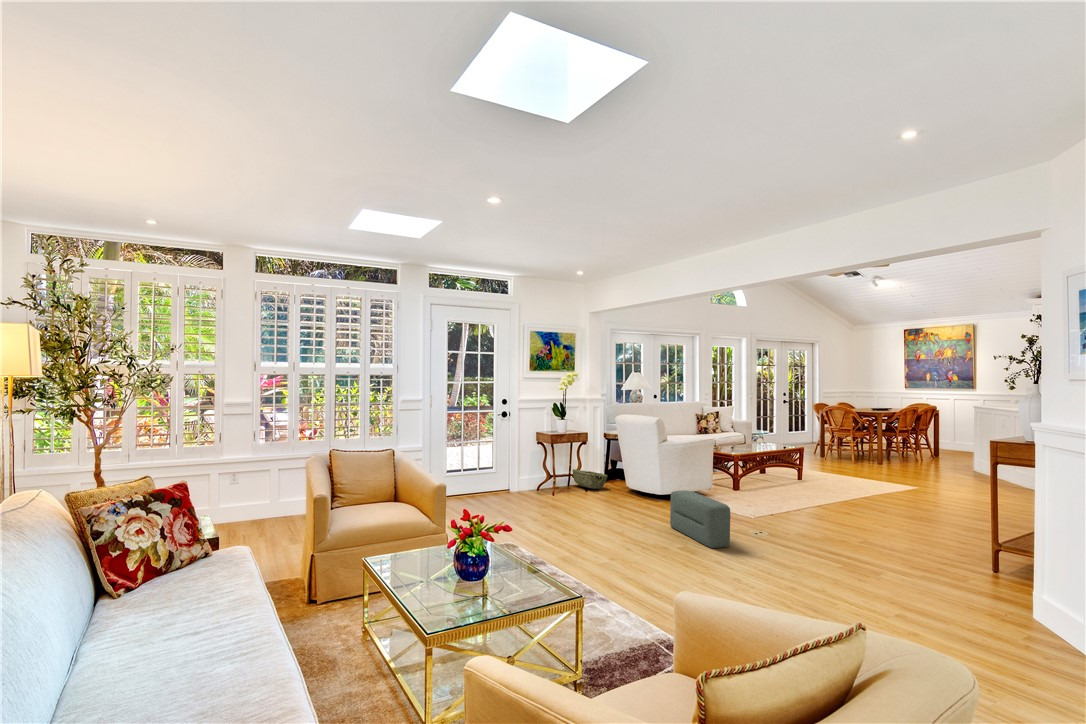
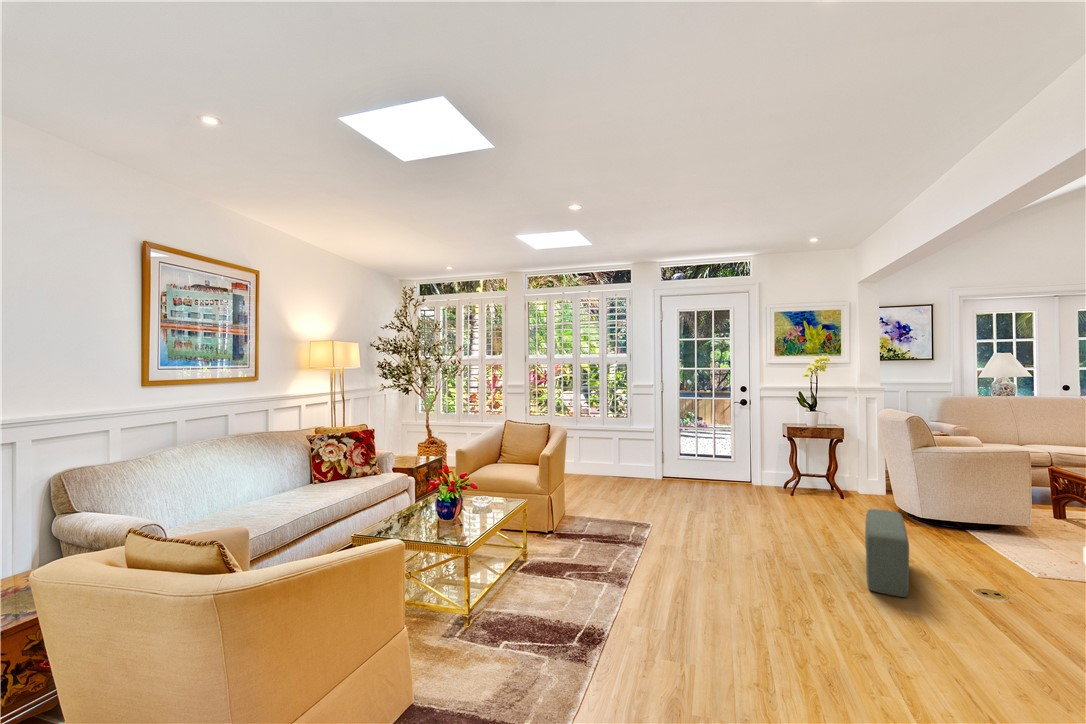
woven basket: present [573,469,607,489] -> none [839,471,879,499]

